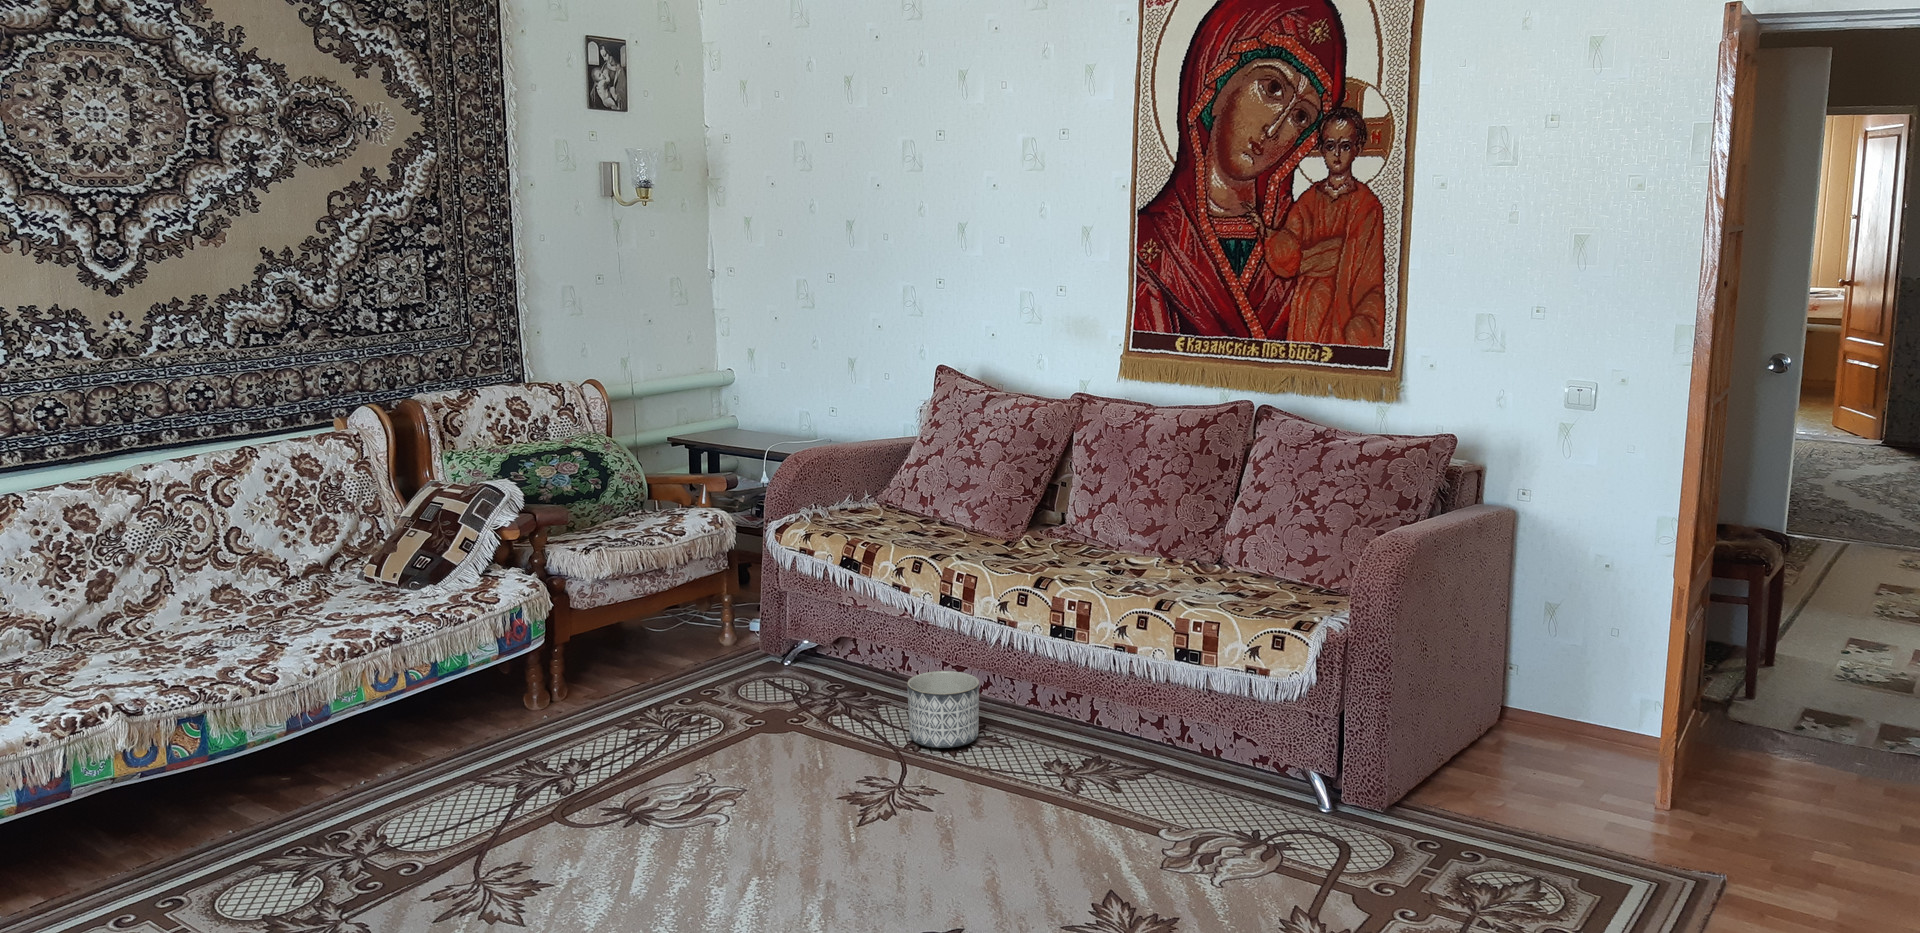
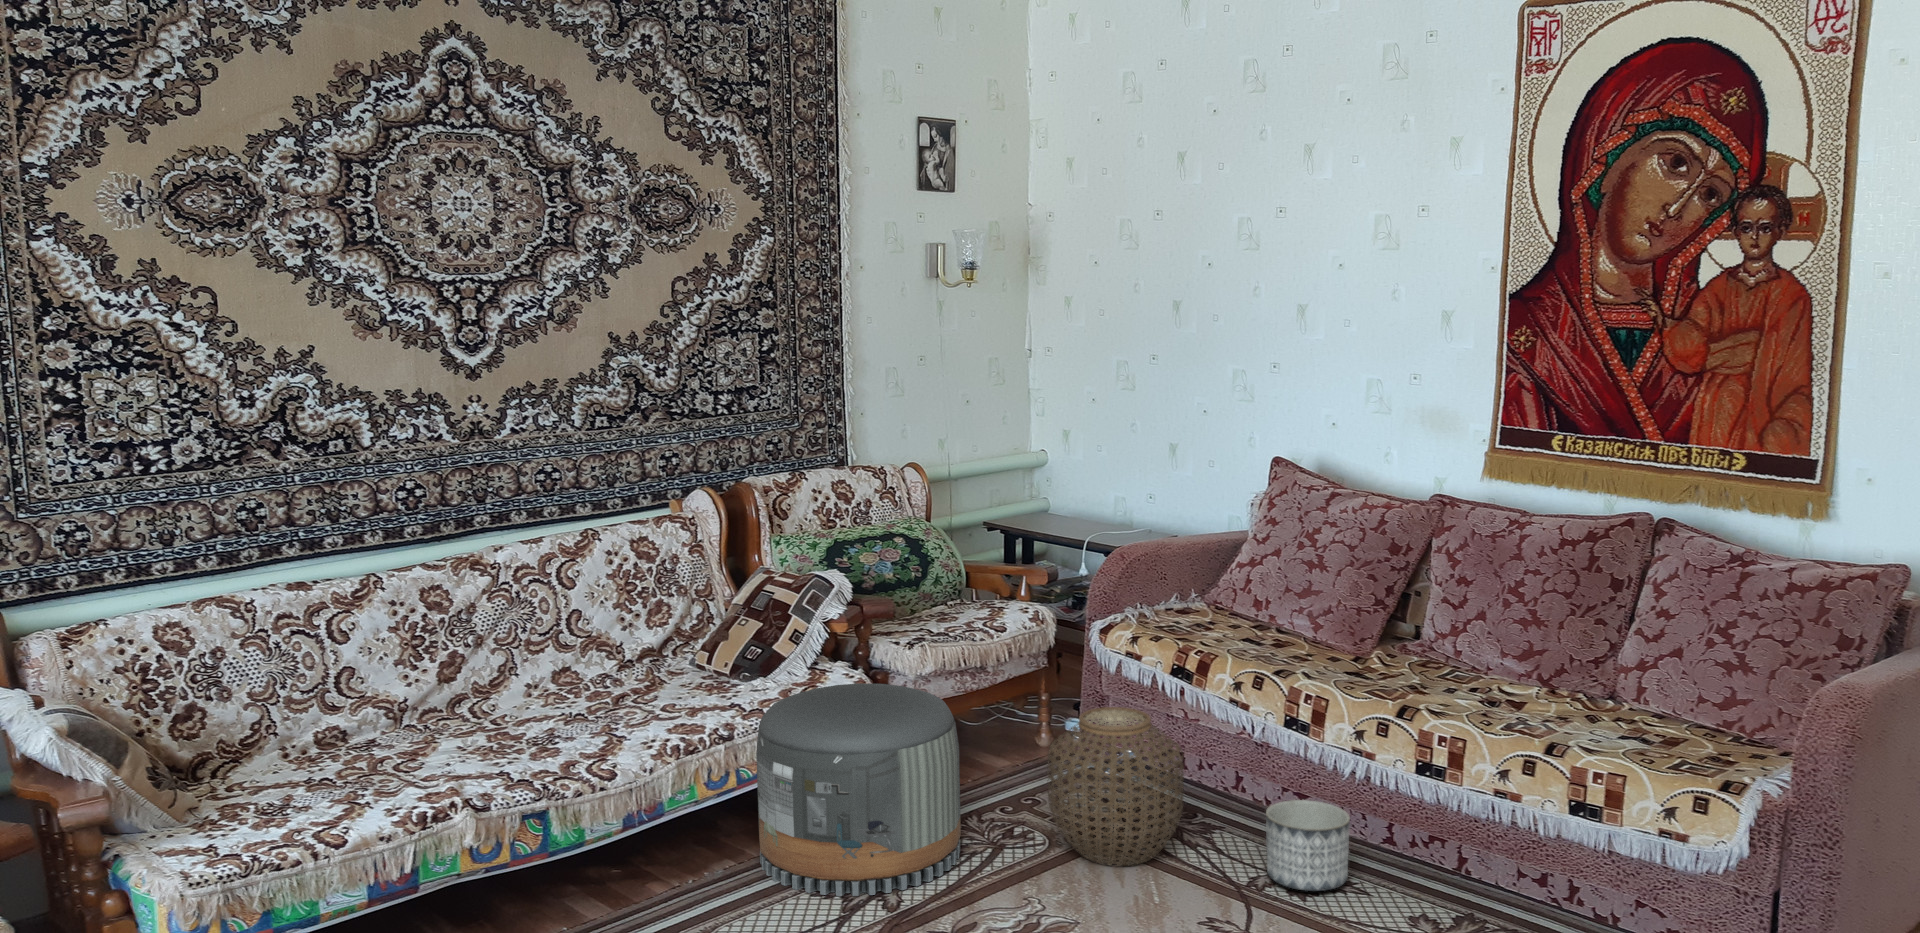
pouf: none [428,587,632,781] -> present [756,683,961,896]
woven basket: none [712,598,837,739] -> present [1047,707,1184,866]

